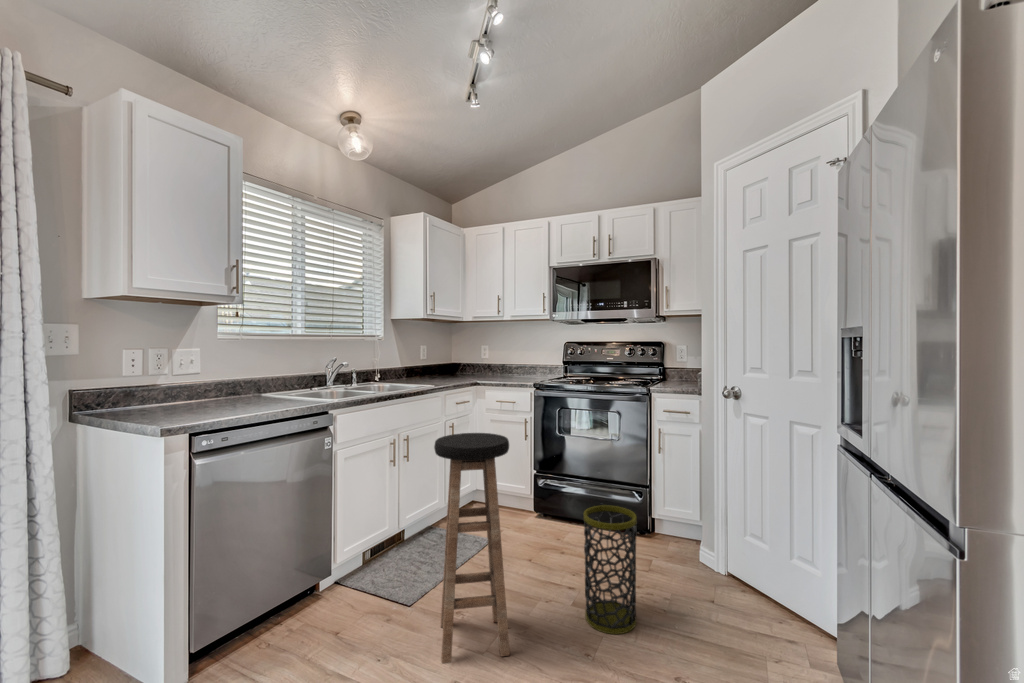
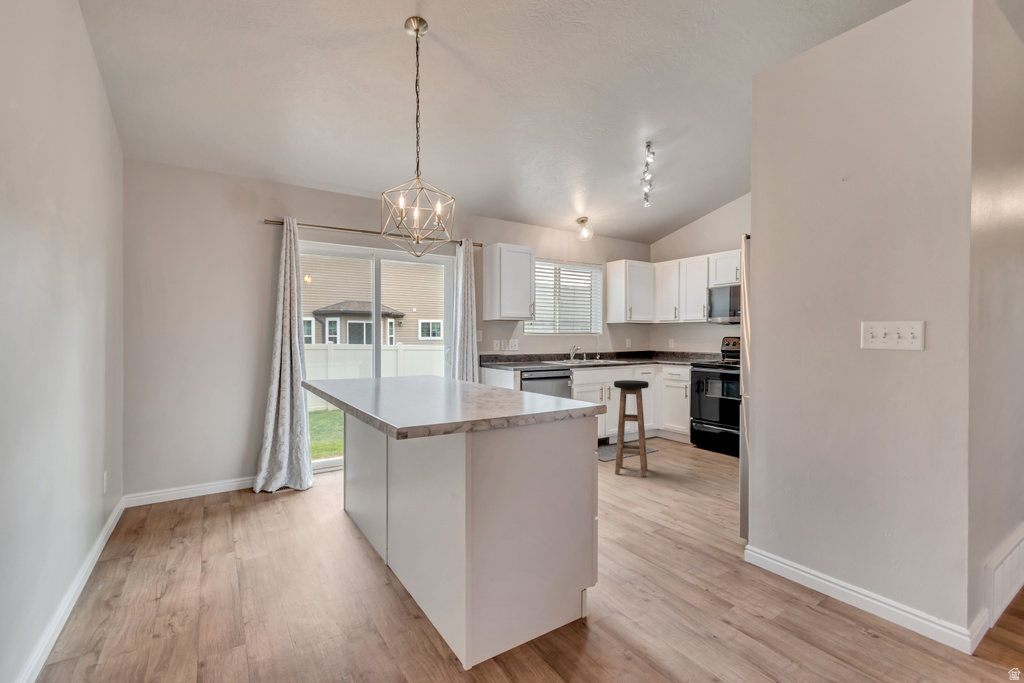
trash can: present [584,505,637,634] -> none [689,422,717,481]

